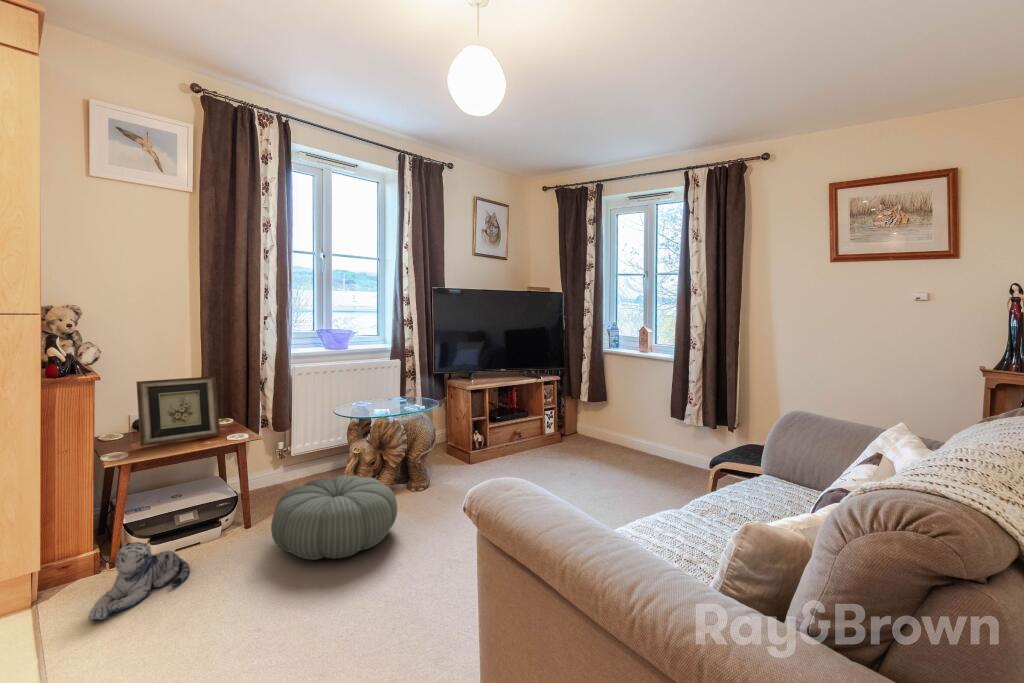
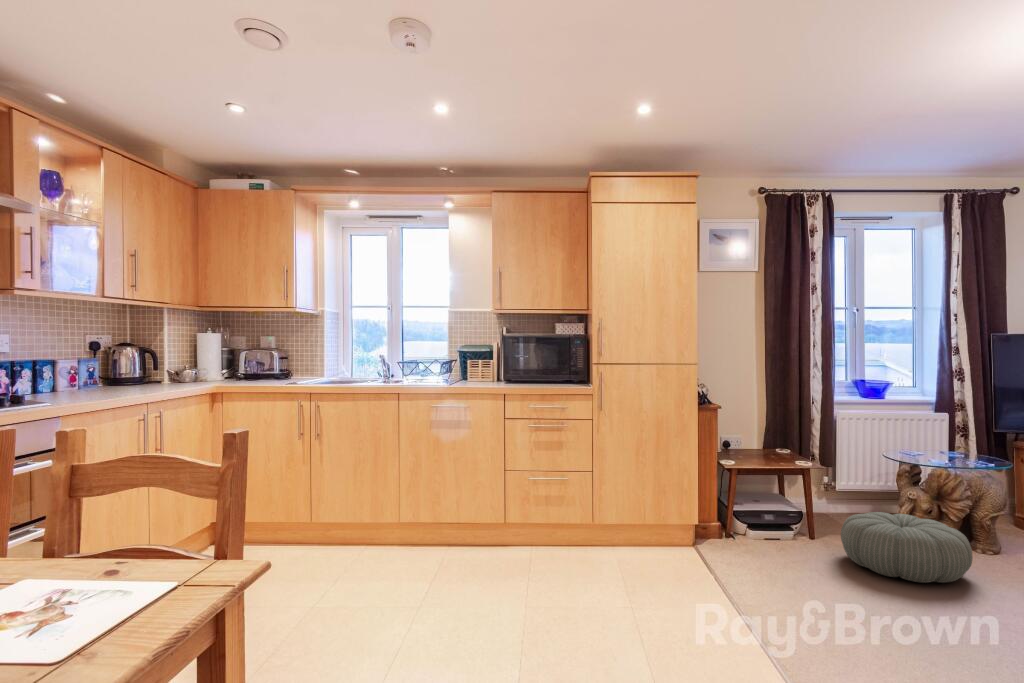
picture frame: present [136,376,220,446] -> none [733,411,789,460]
plush toy: present [89,542,190,620] -> none [729,521,782,568]

